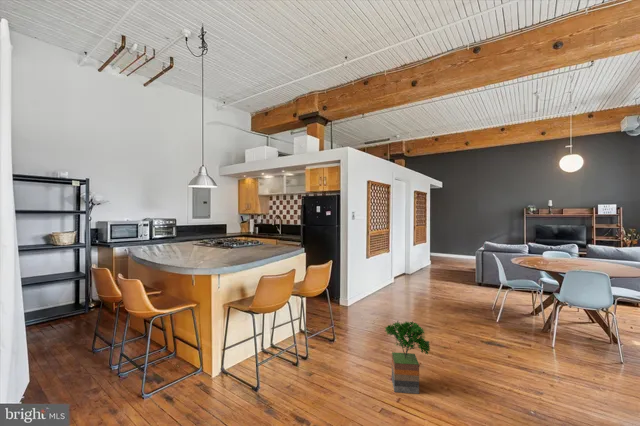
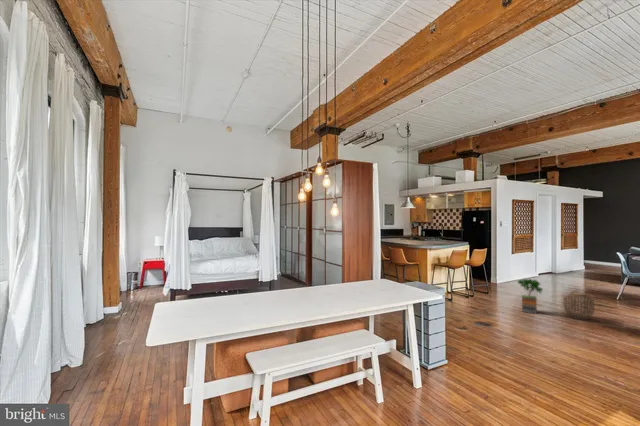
woven basket: none [461,342,512,401] -> present [564,292,594,320]

